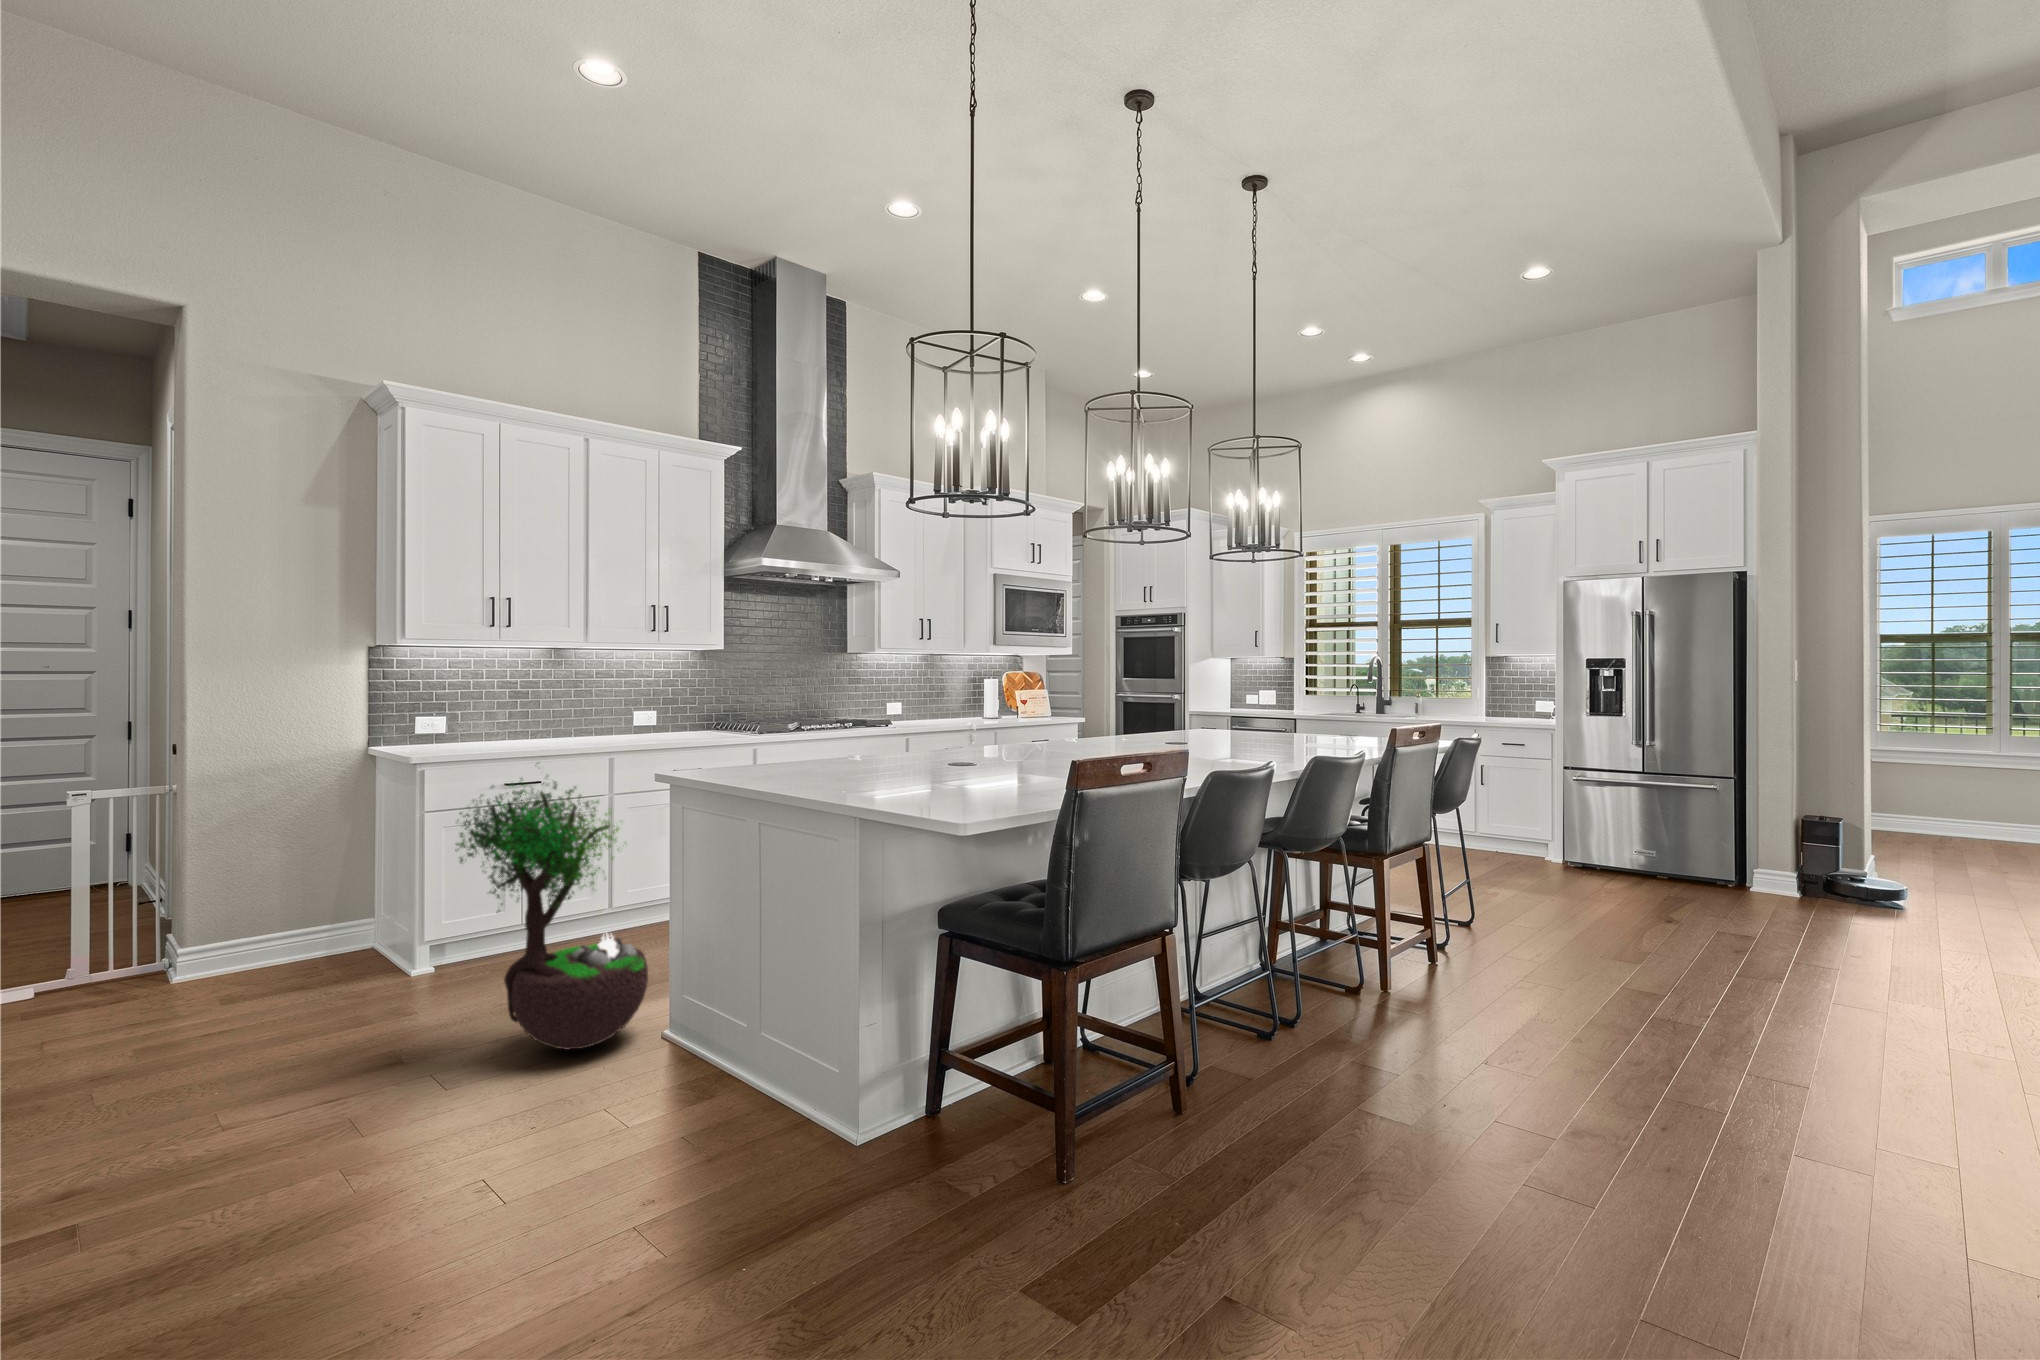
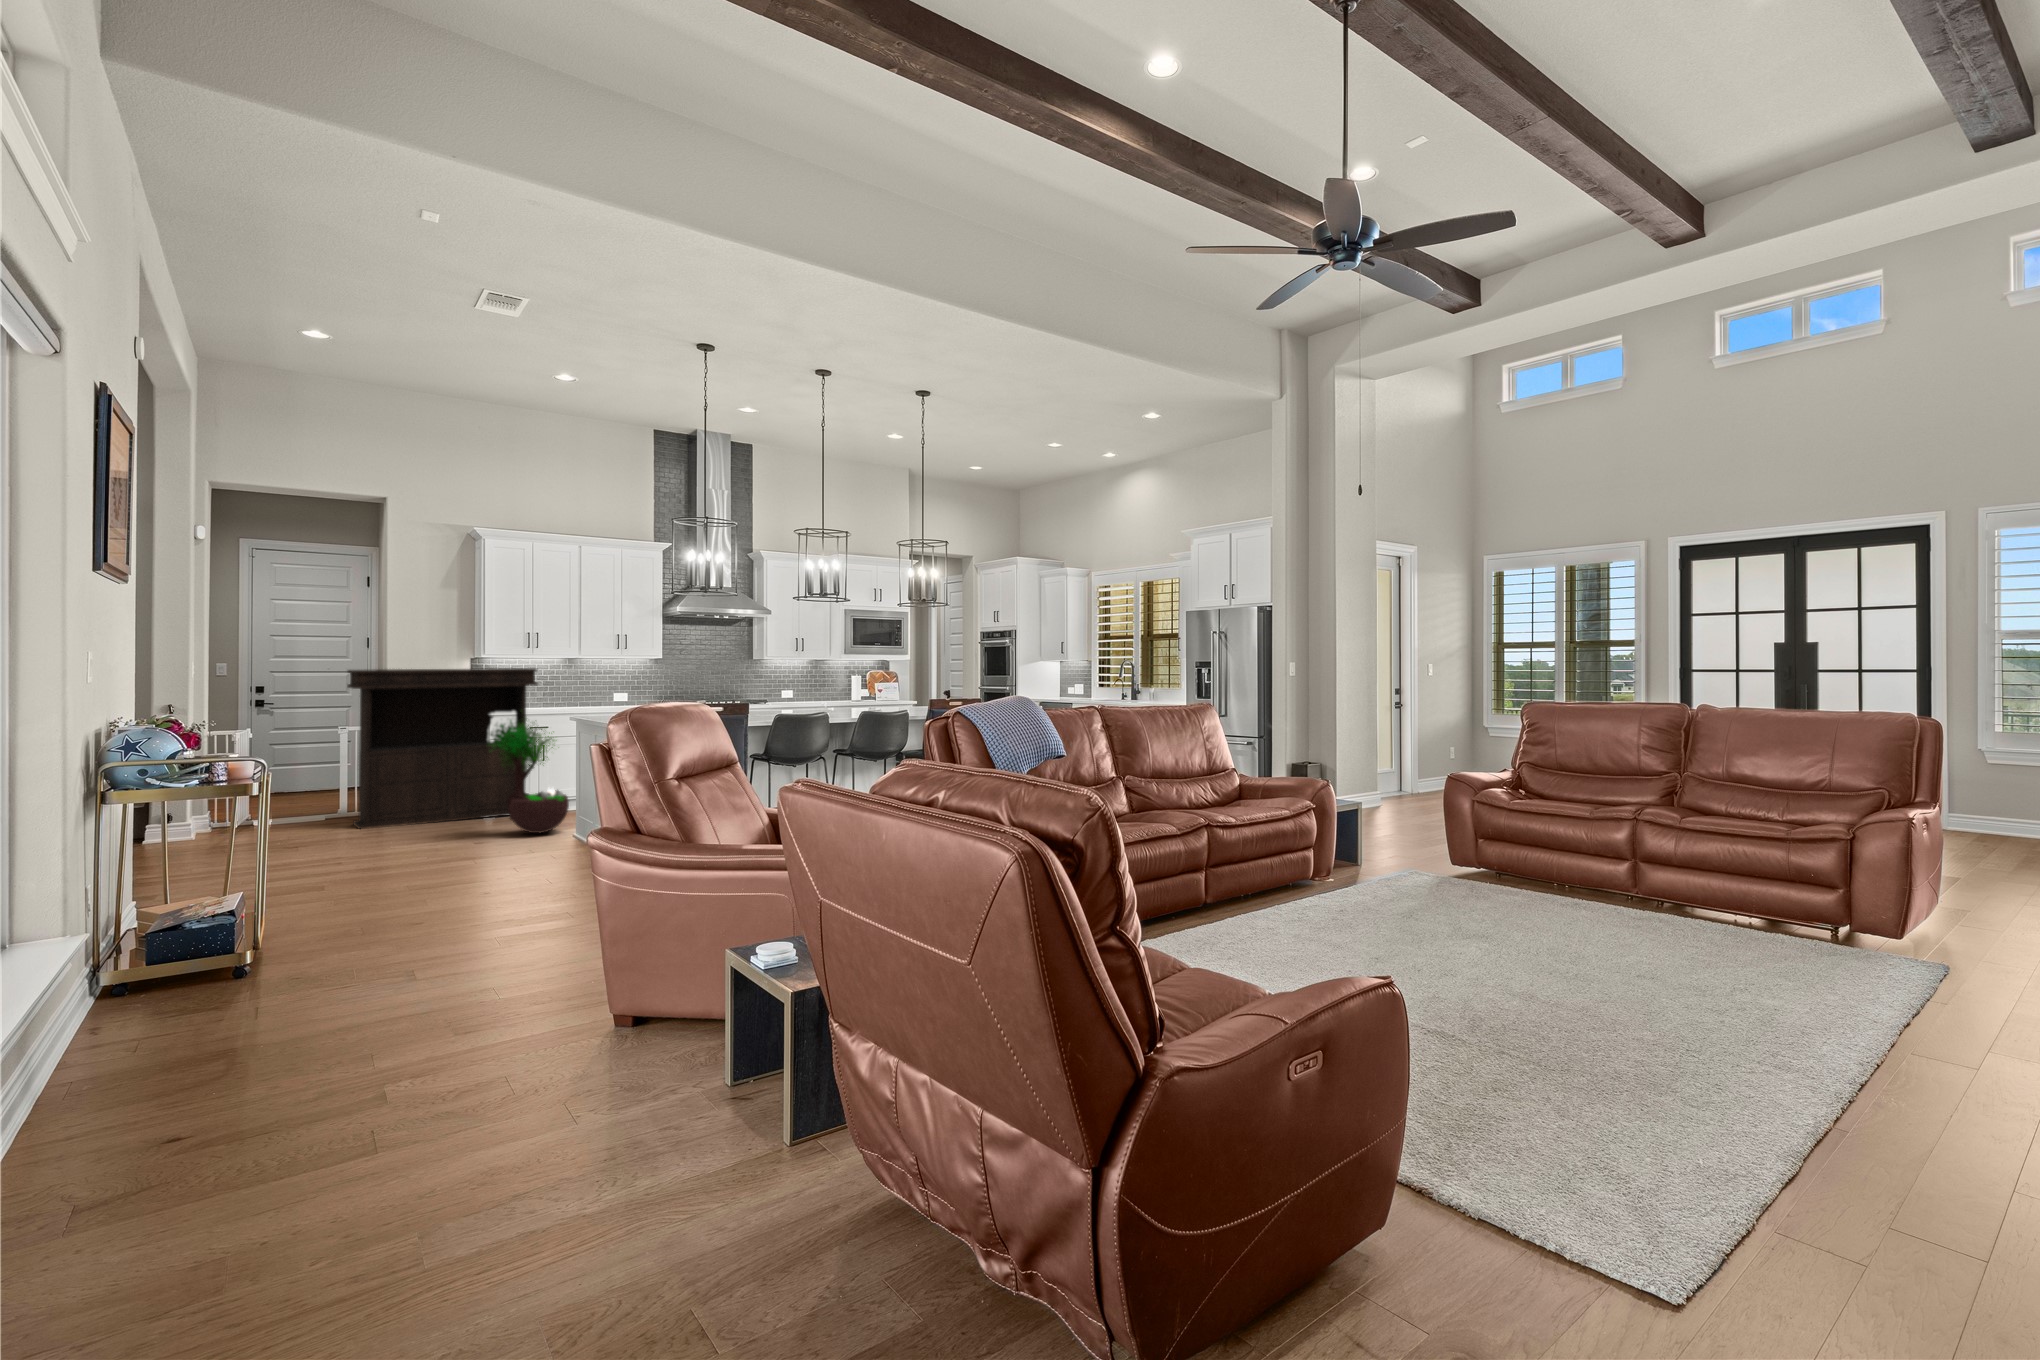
console table: none [80,665,531,1054] -> present [347,668,537,829]

